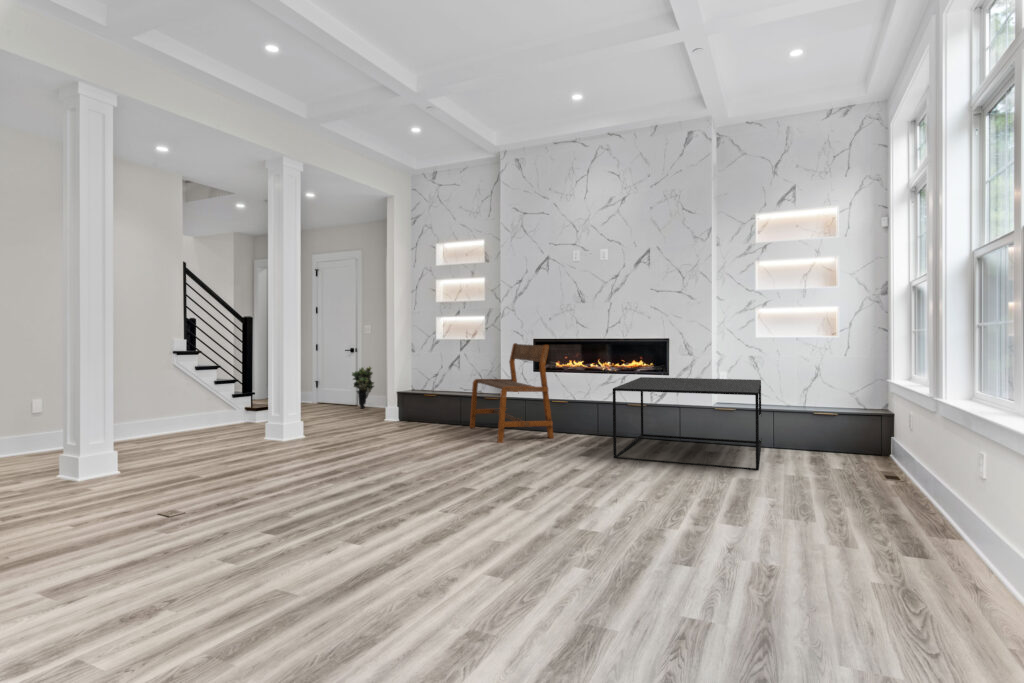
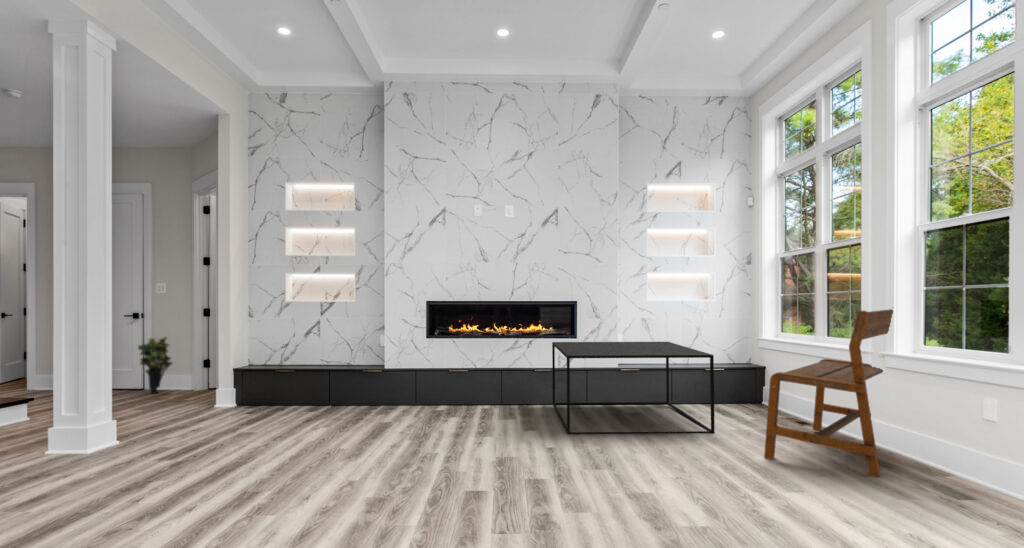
bench: present [470,343,554,443] -> present [764,307,894,477]

